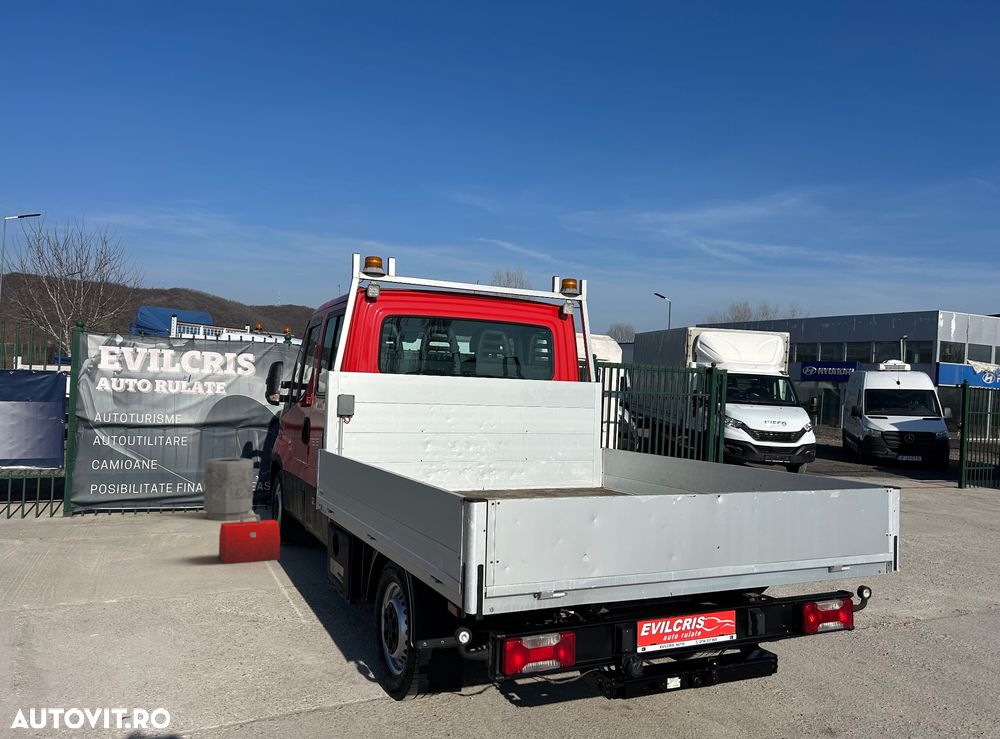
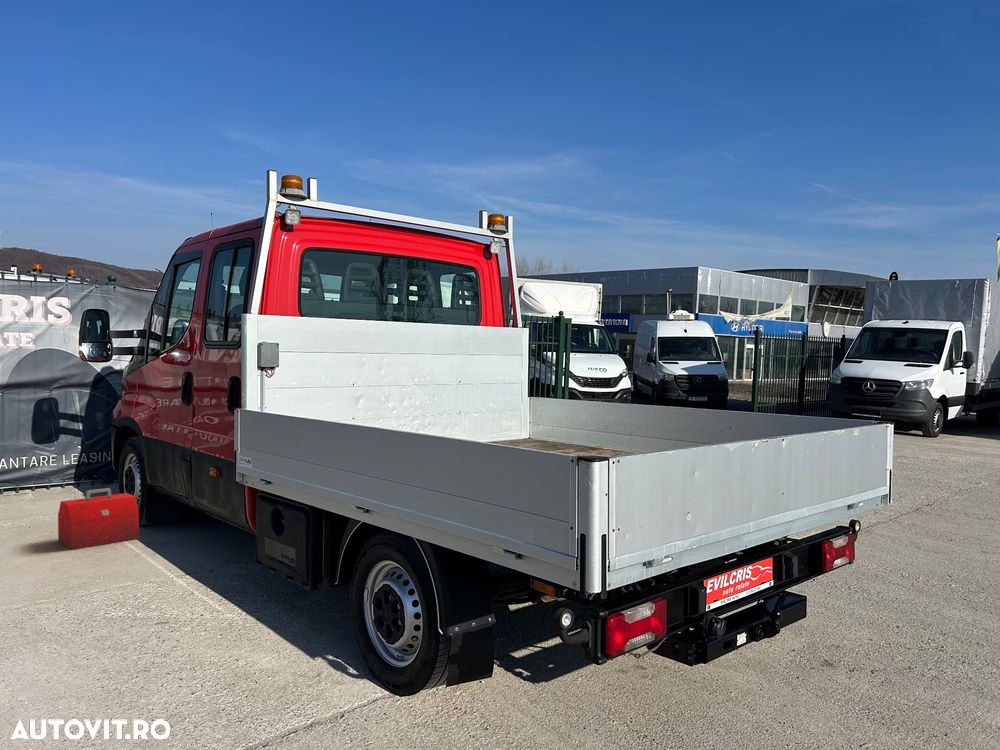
trash can: present [203,458,253,520] -> none [13,423,76,498]

